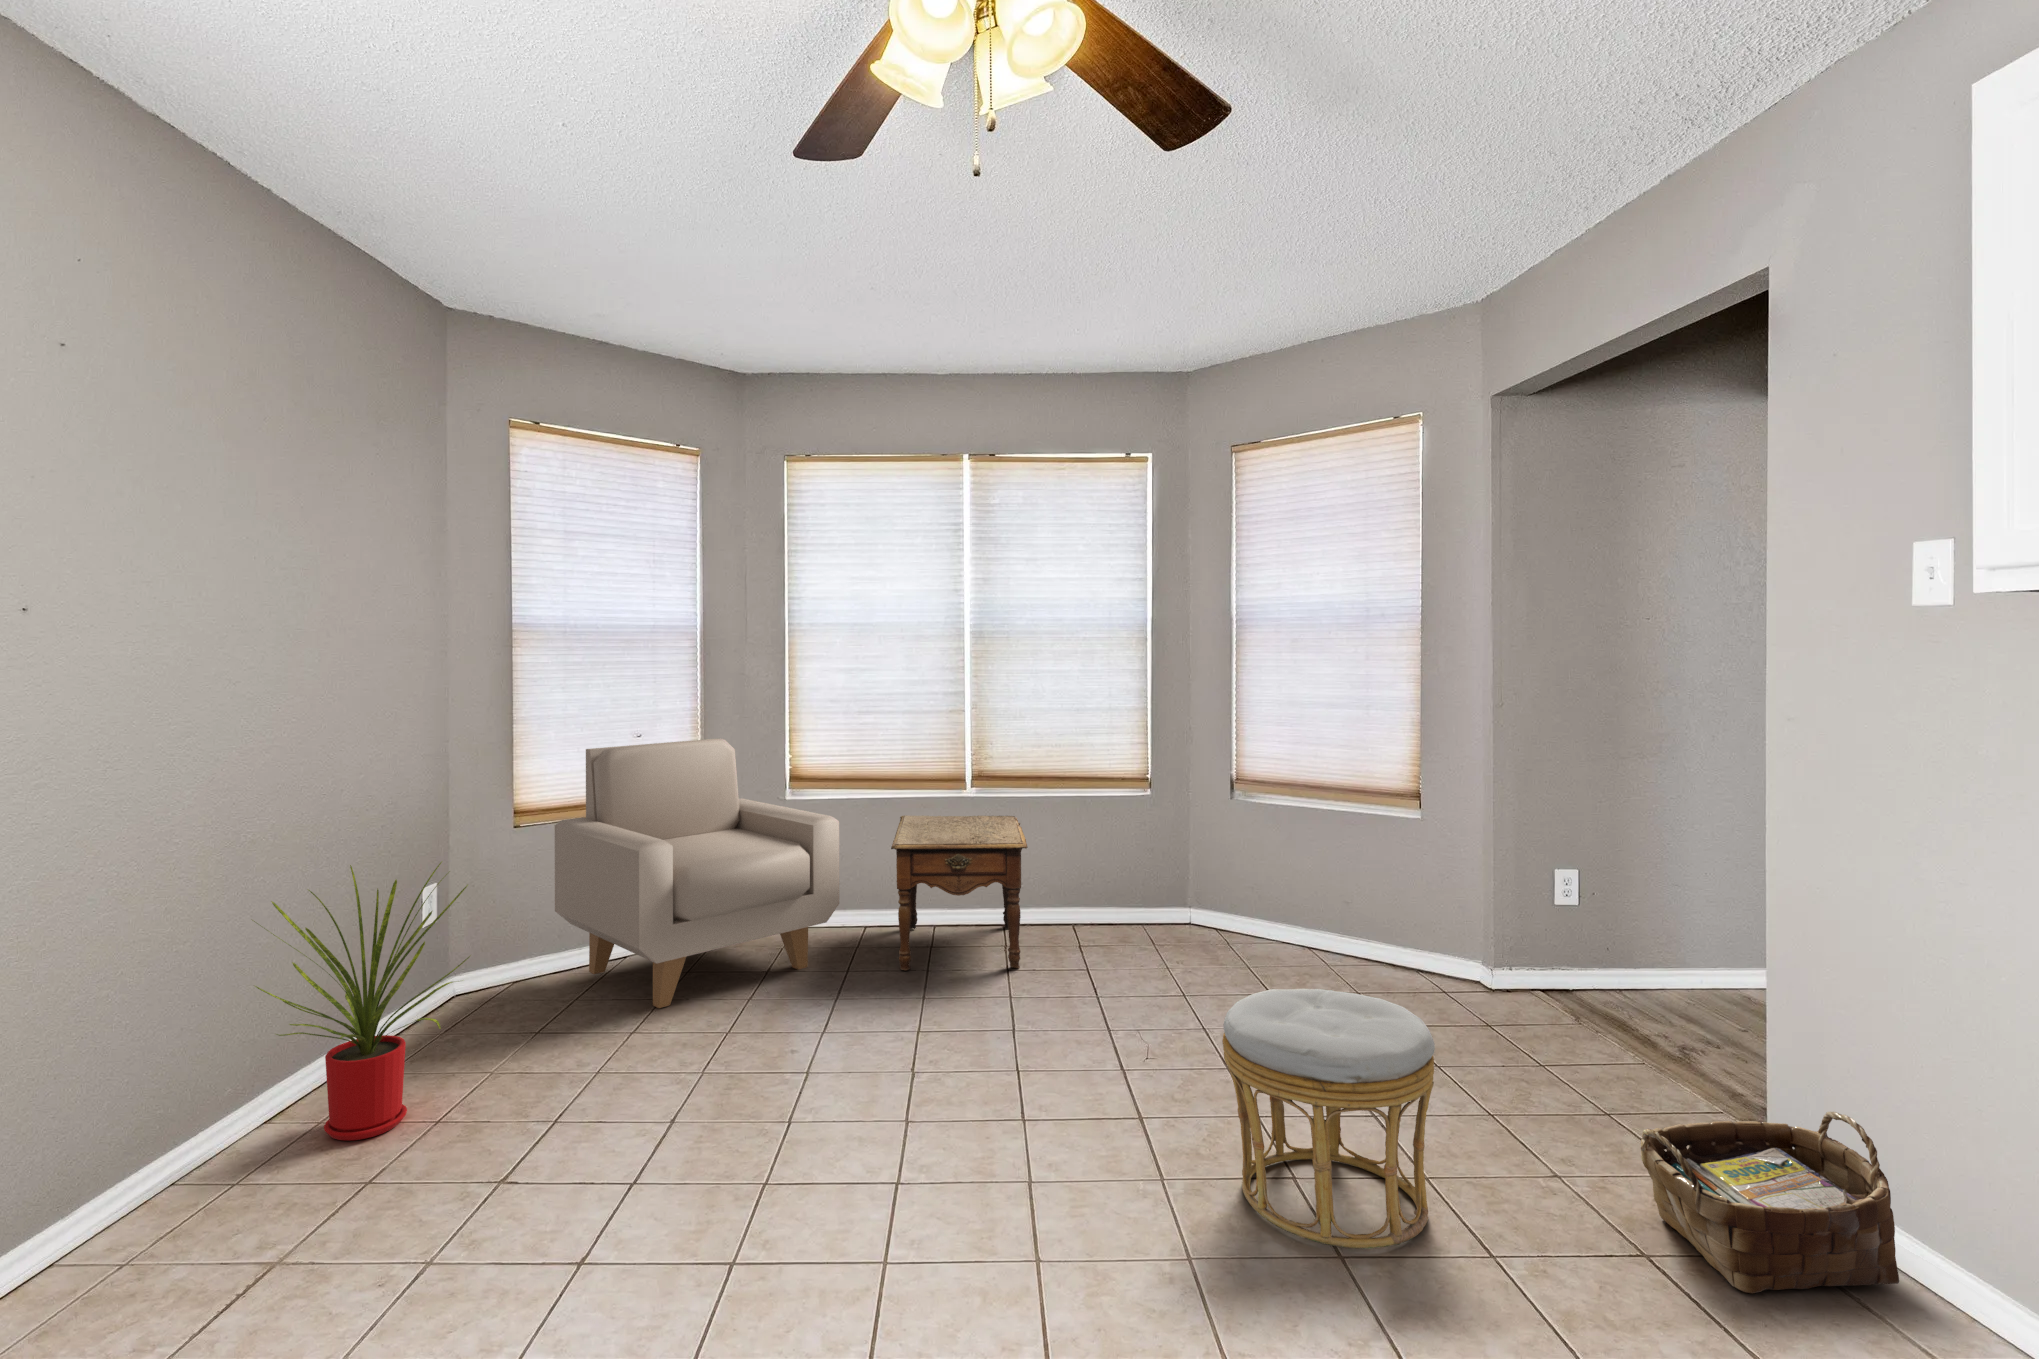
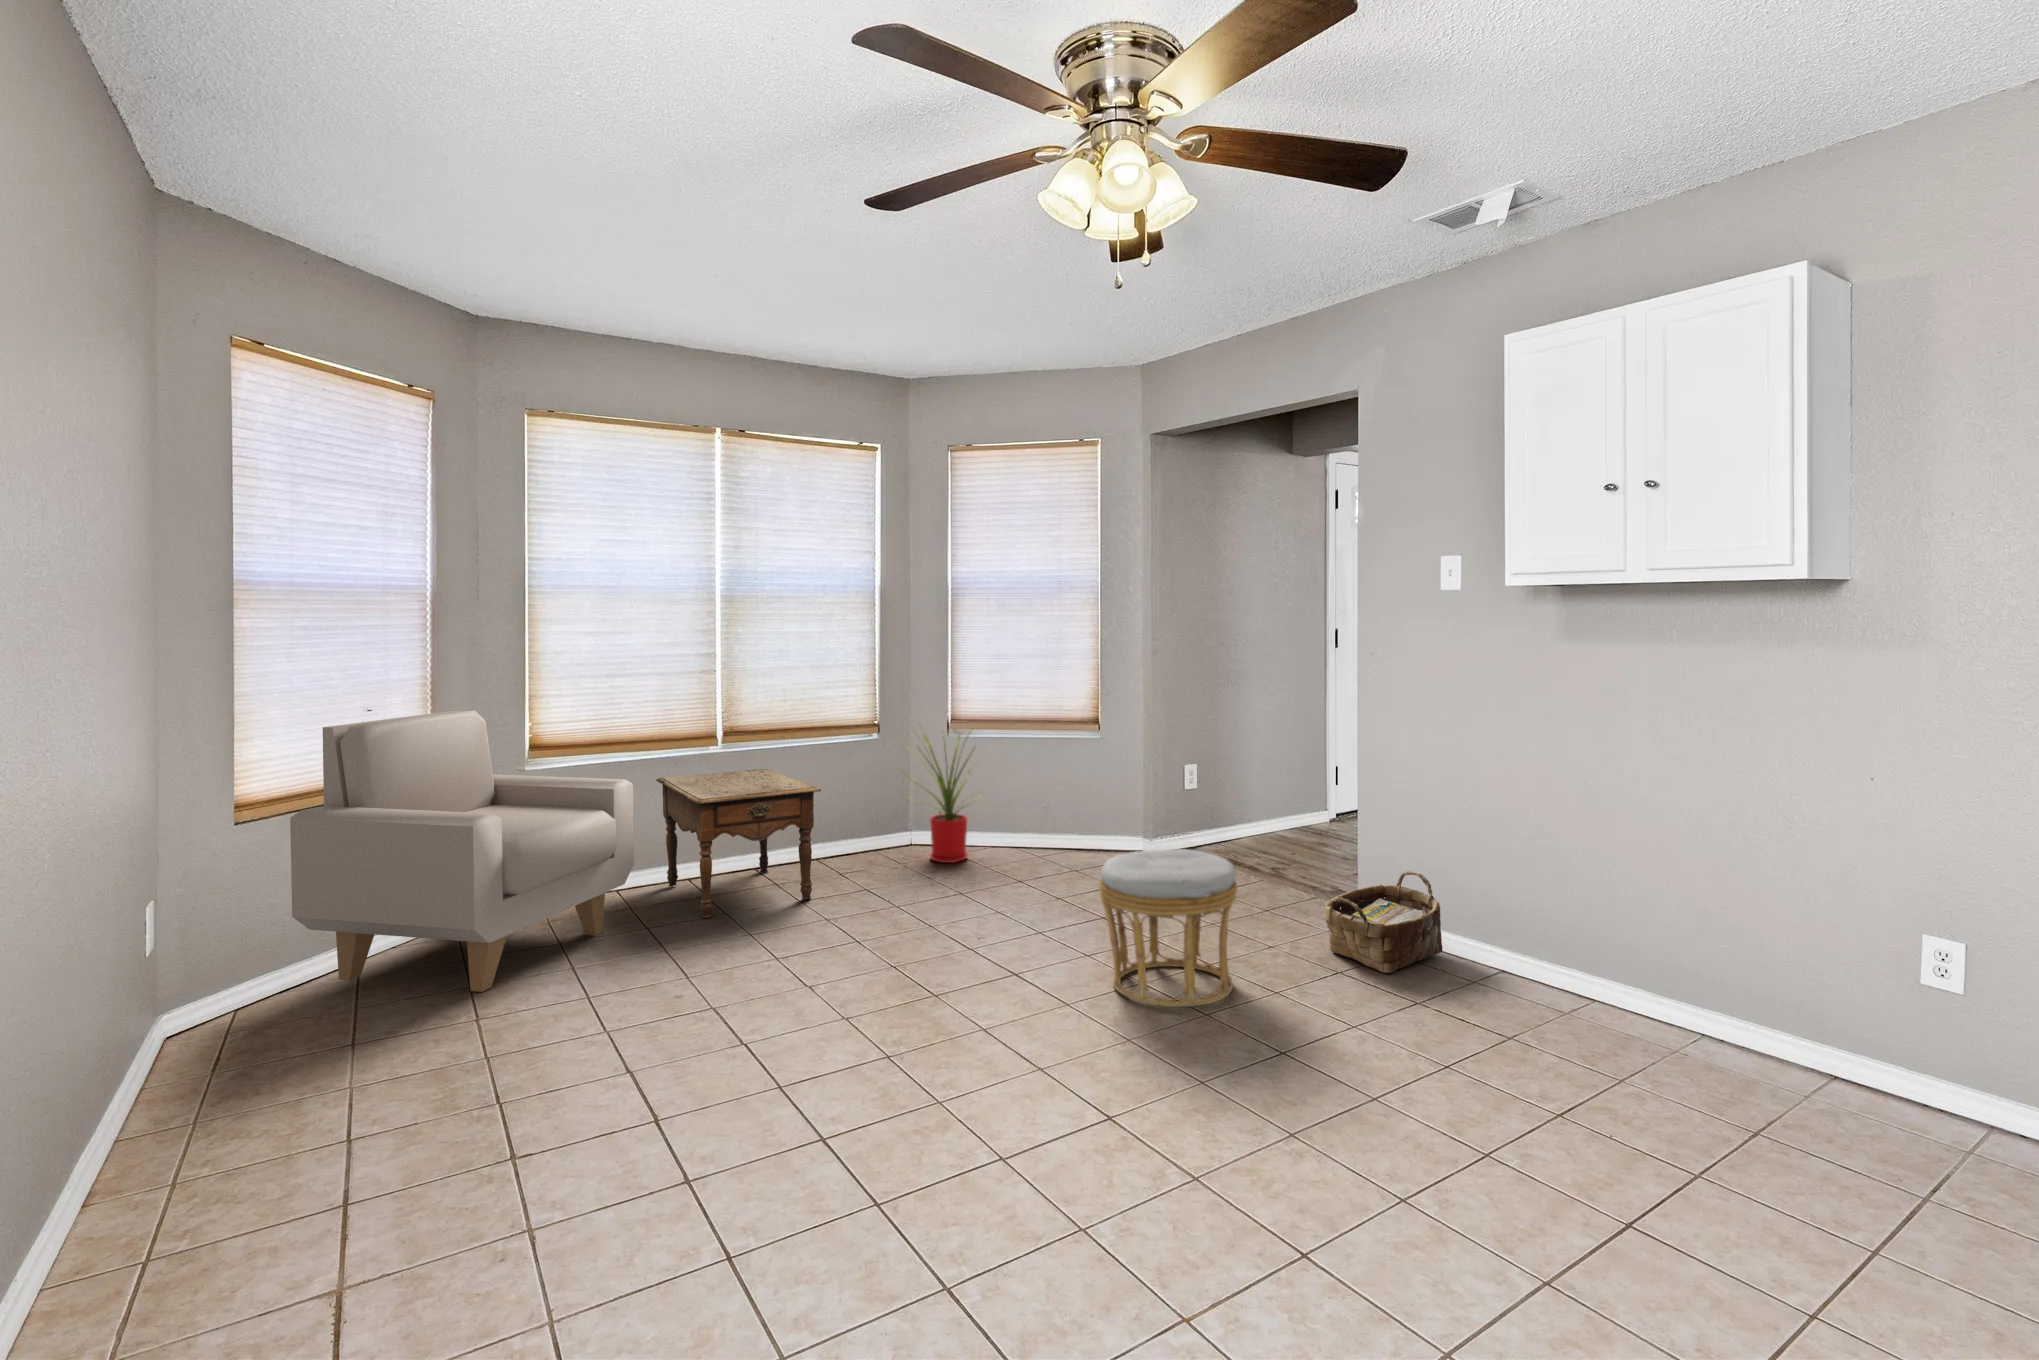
house plant: present [254,862,470,1141] -> present [912,734,976,863]

